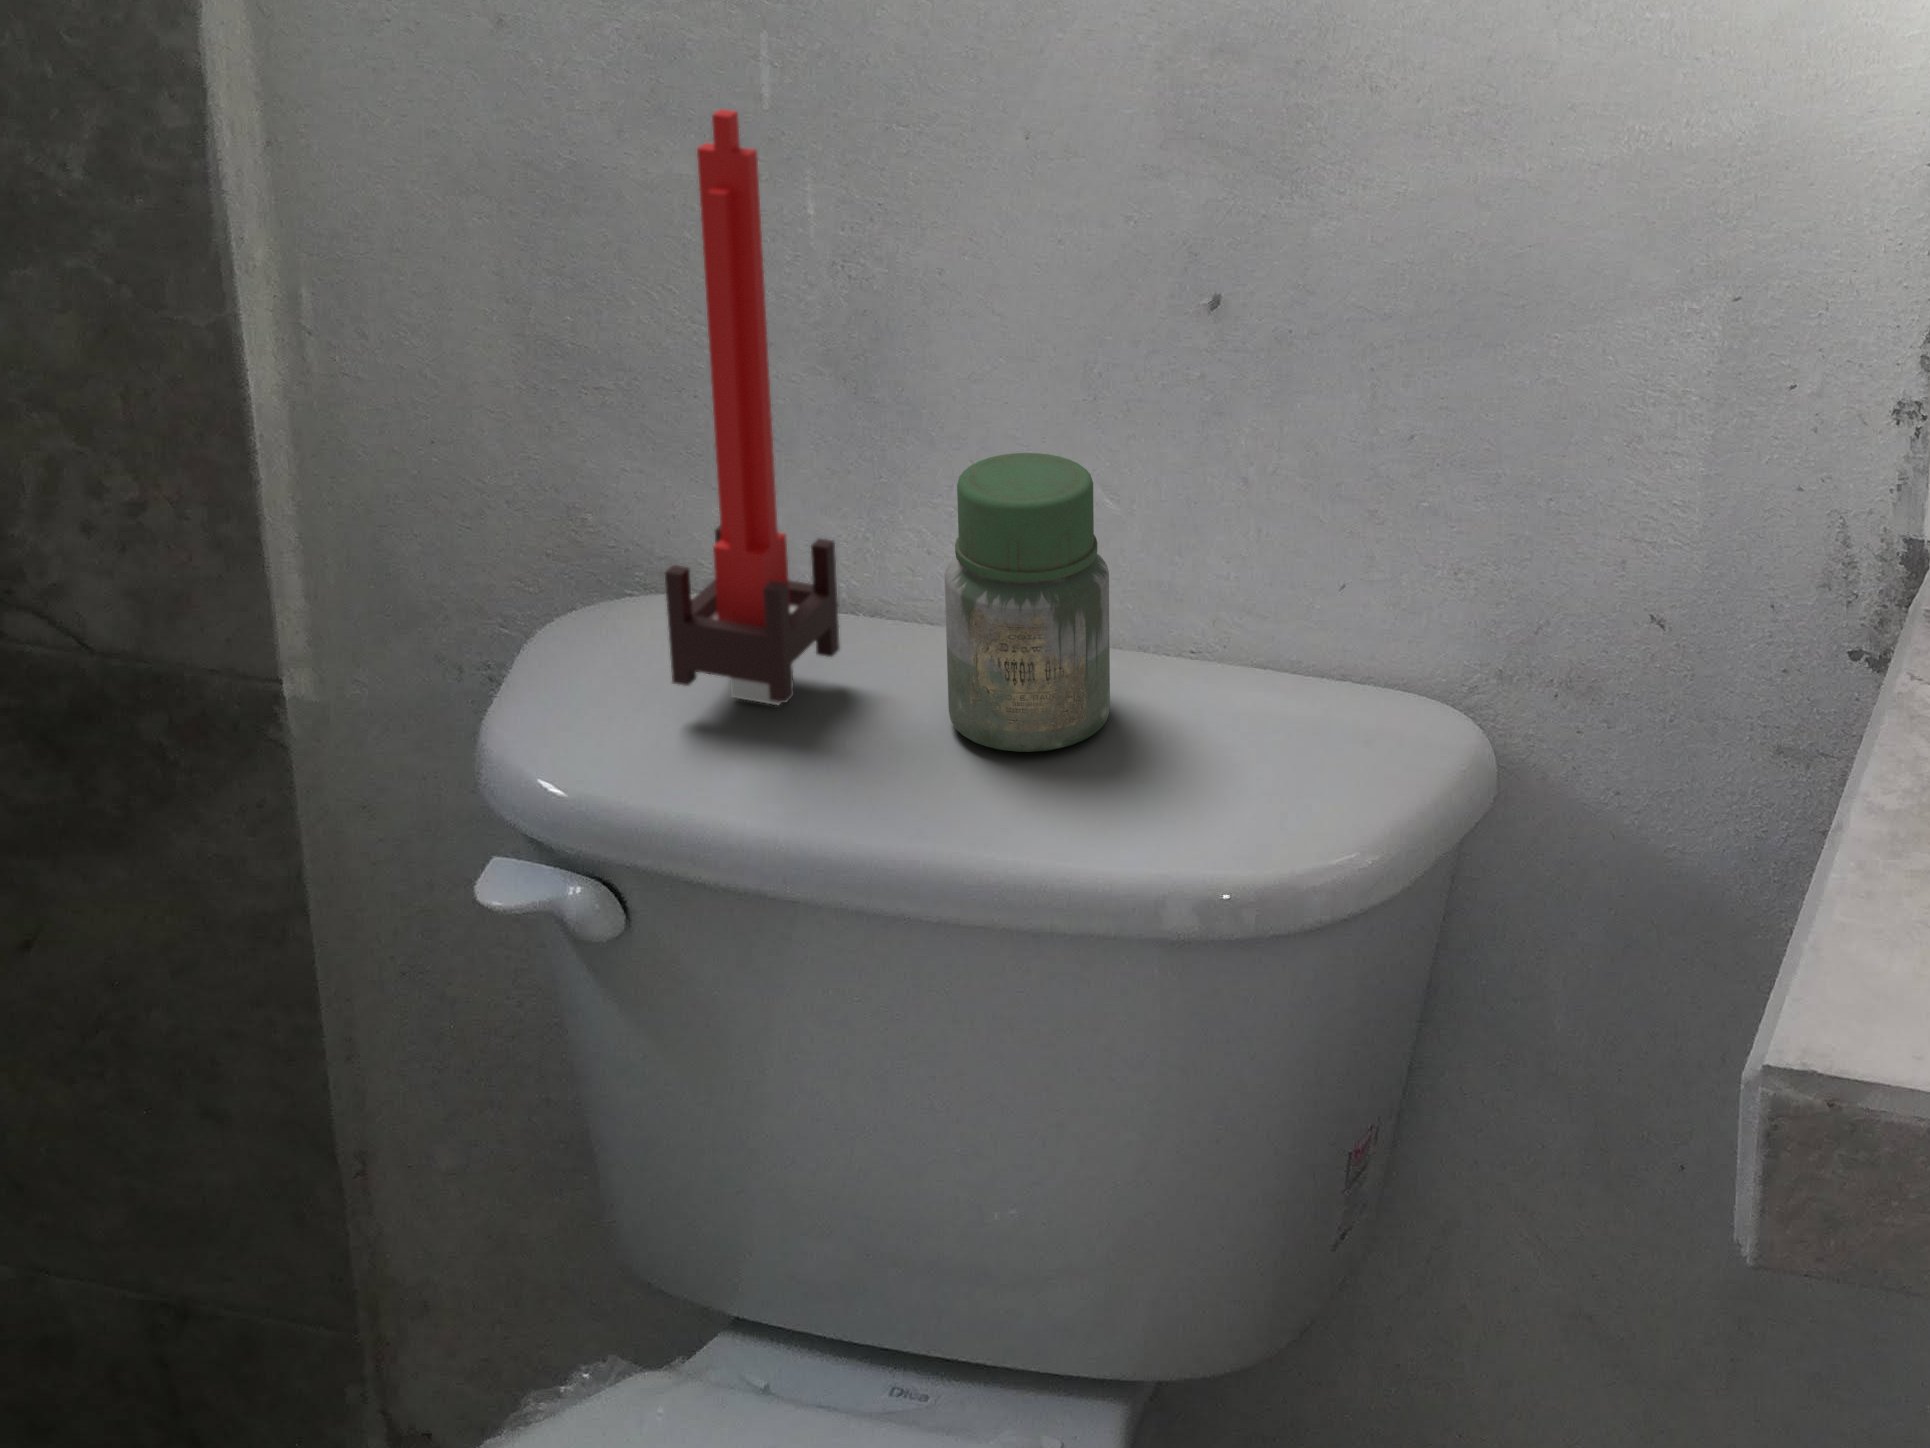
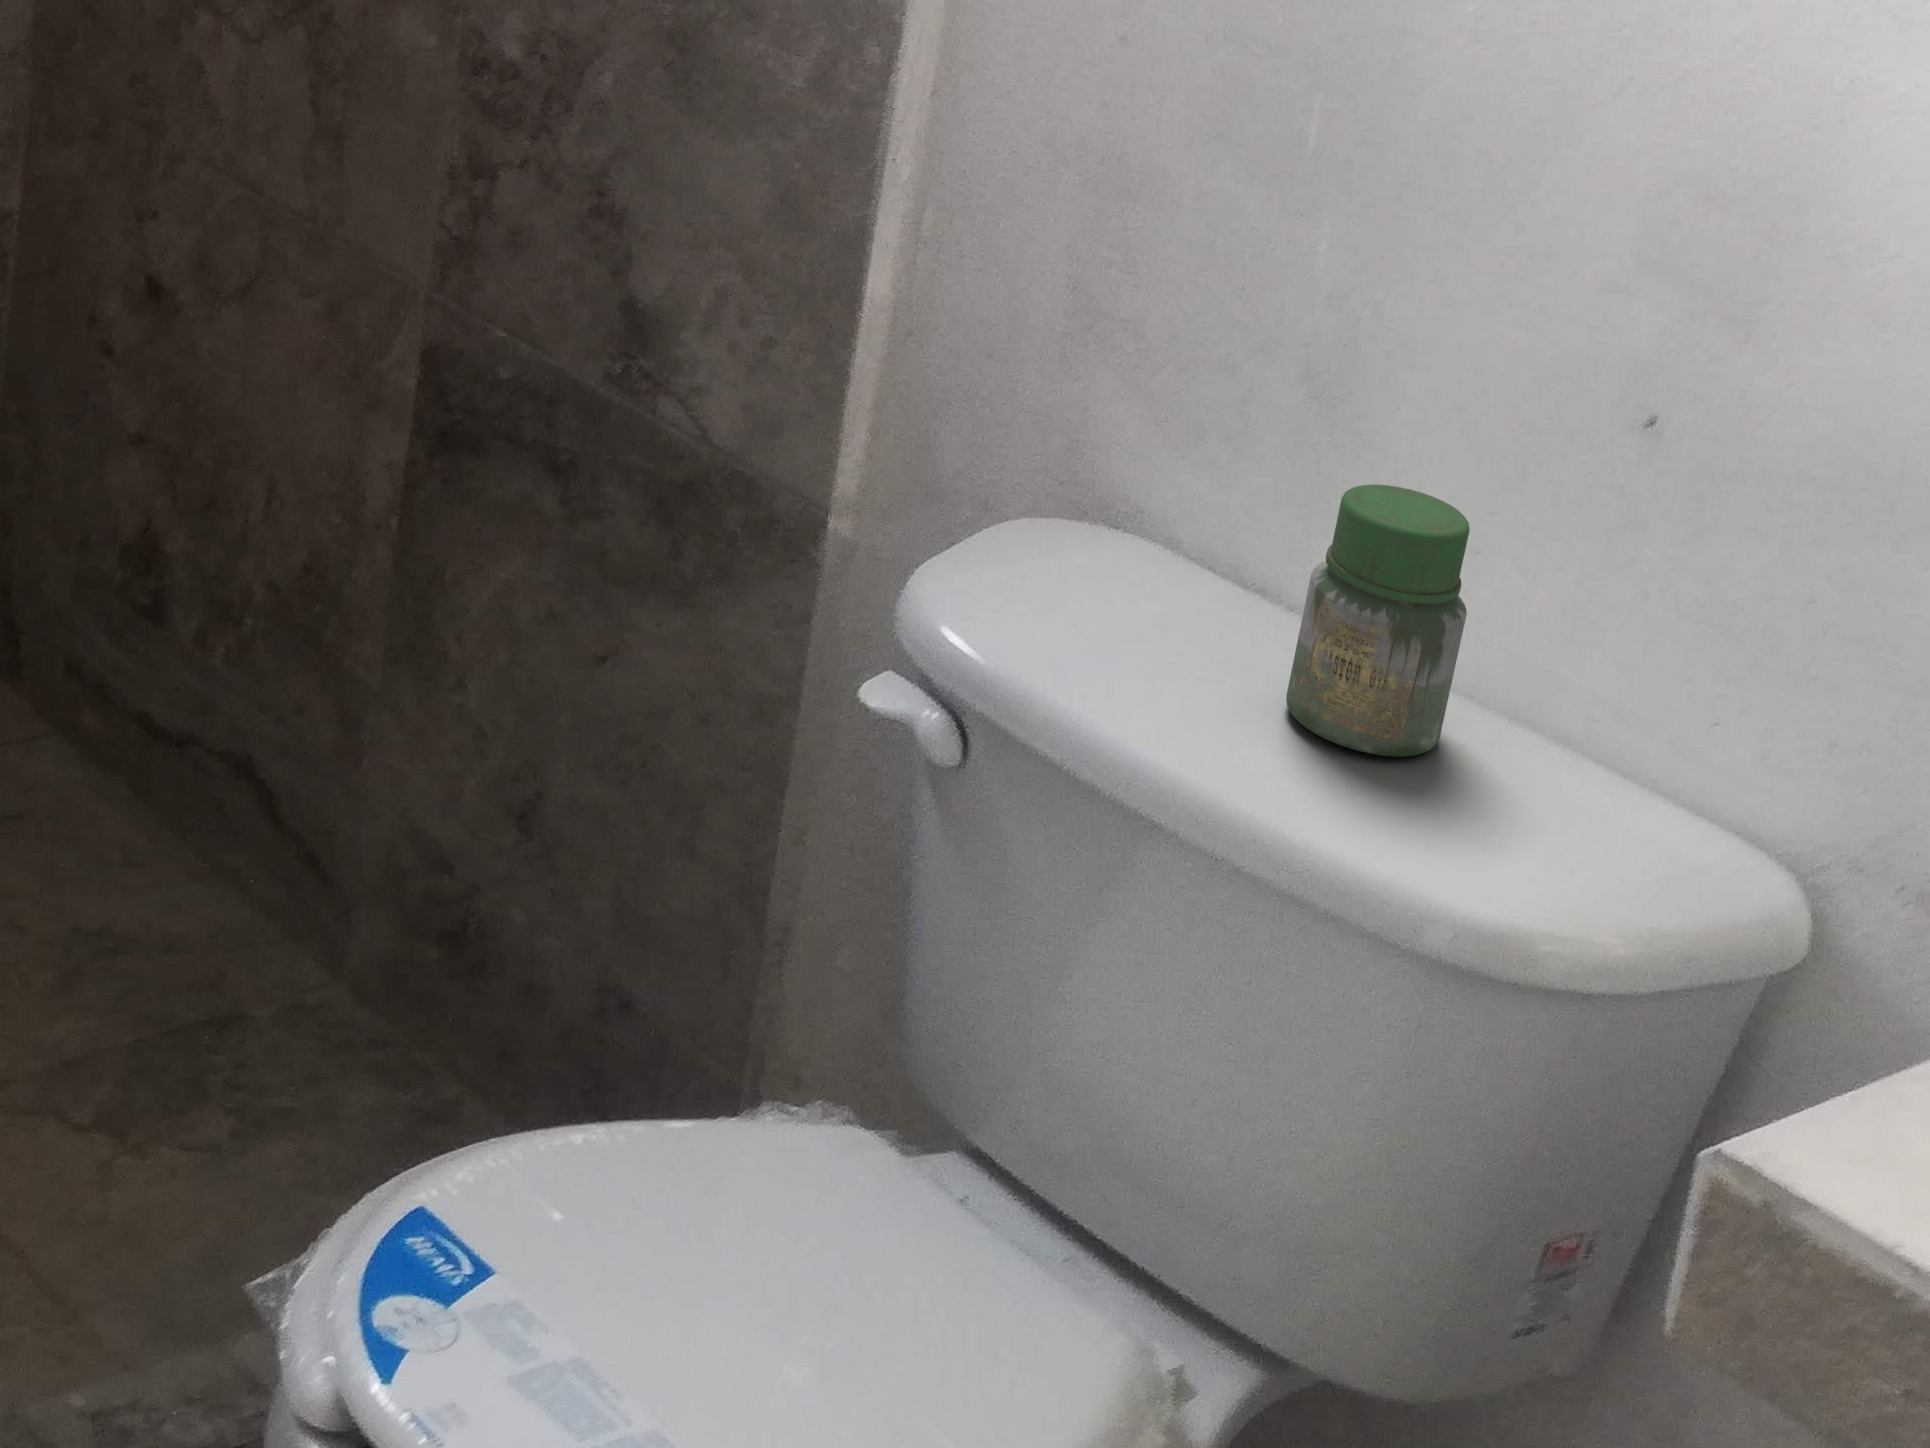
candle: present [665,109,840,705] -> none [1068,130,1252,633]

